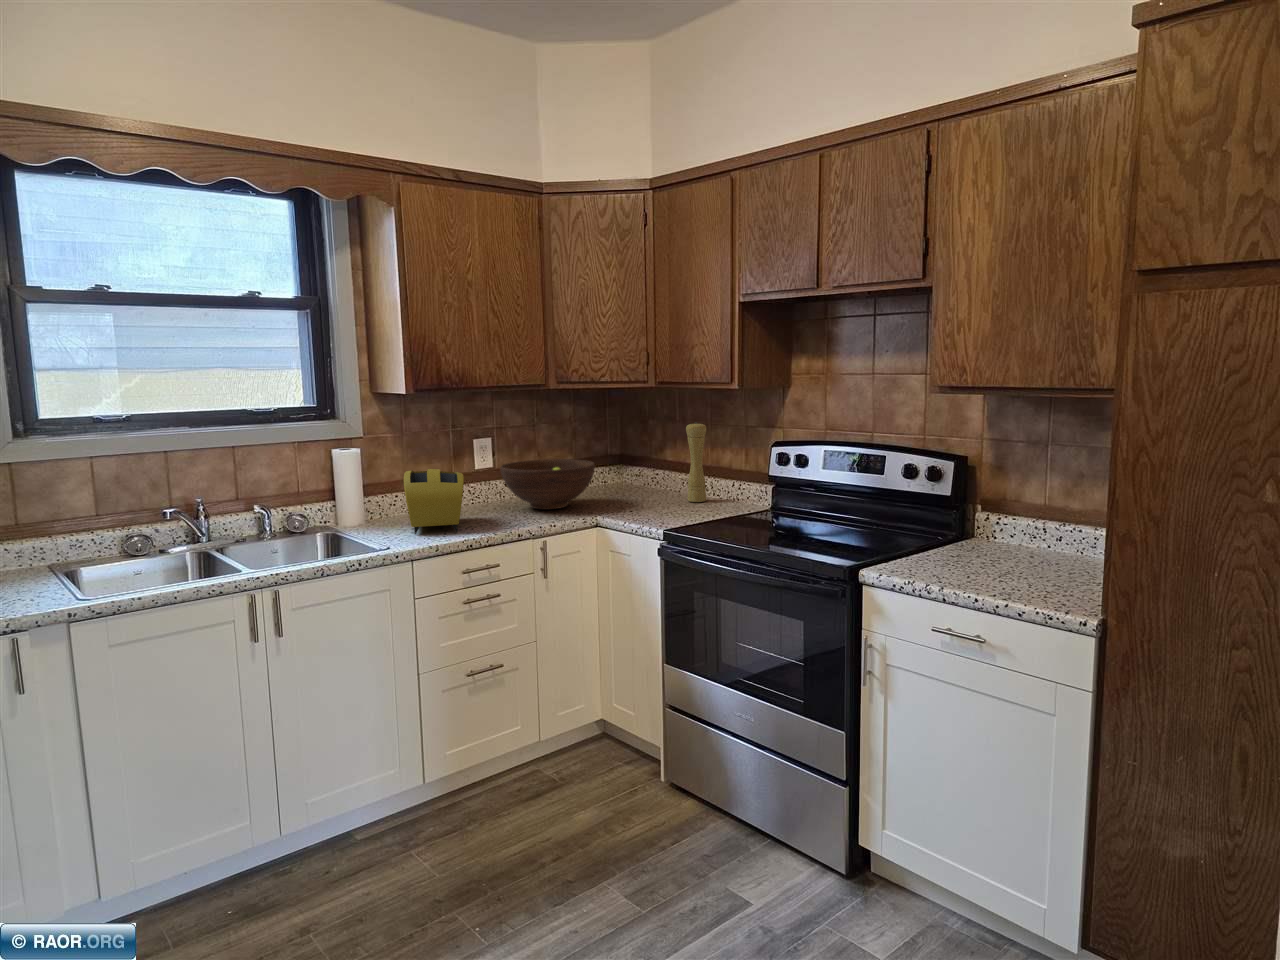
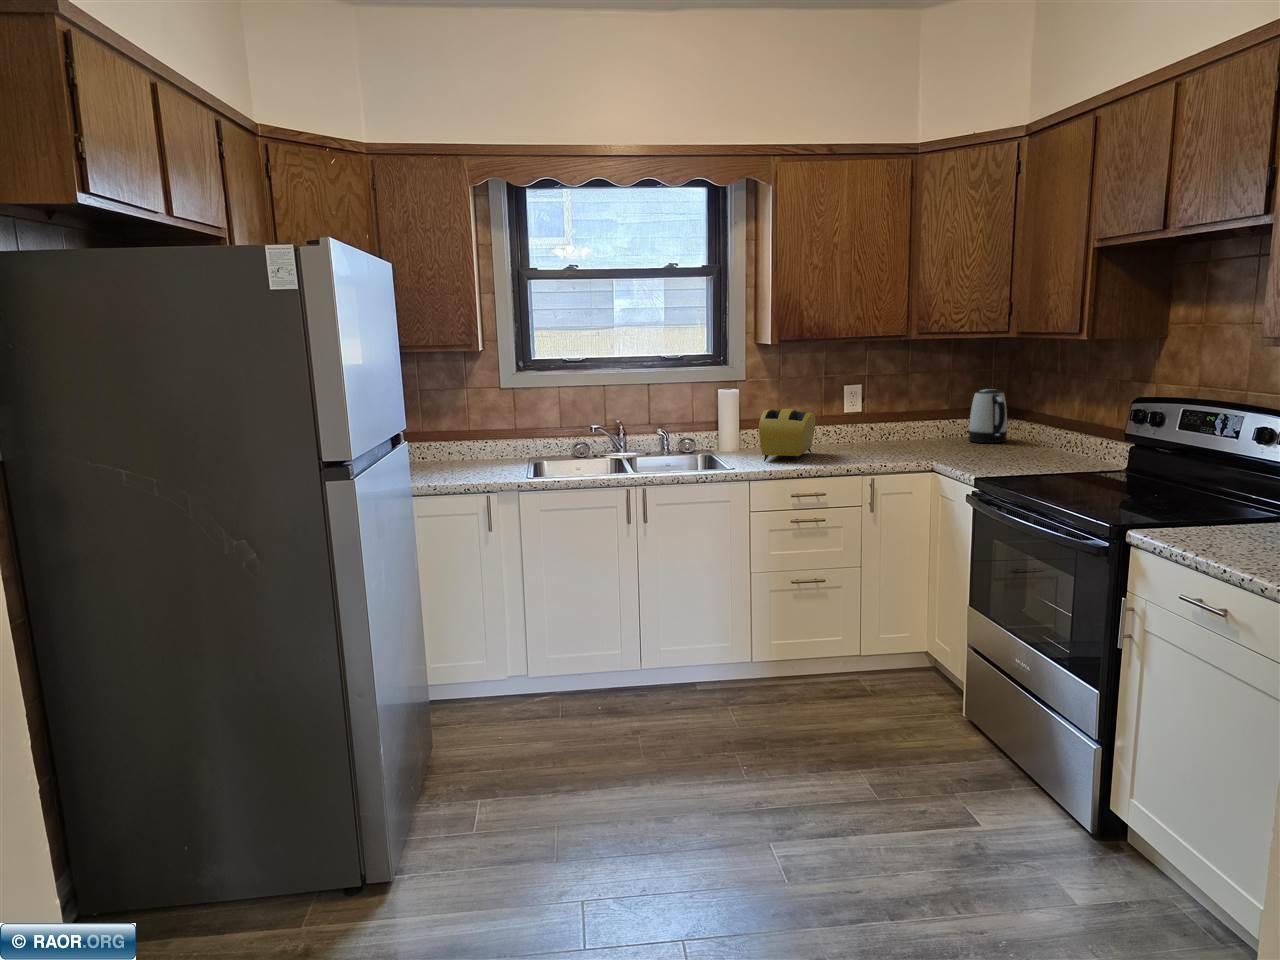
pepper mill: present [686,422,706,502] -> none [1043,375,1070,457]
kettle: none [600,438,637,492] -> present [969,389,1007,443]
fruit bowl: present [501,459,595,510] -> none [856,407,947,452]

